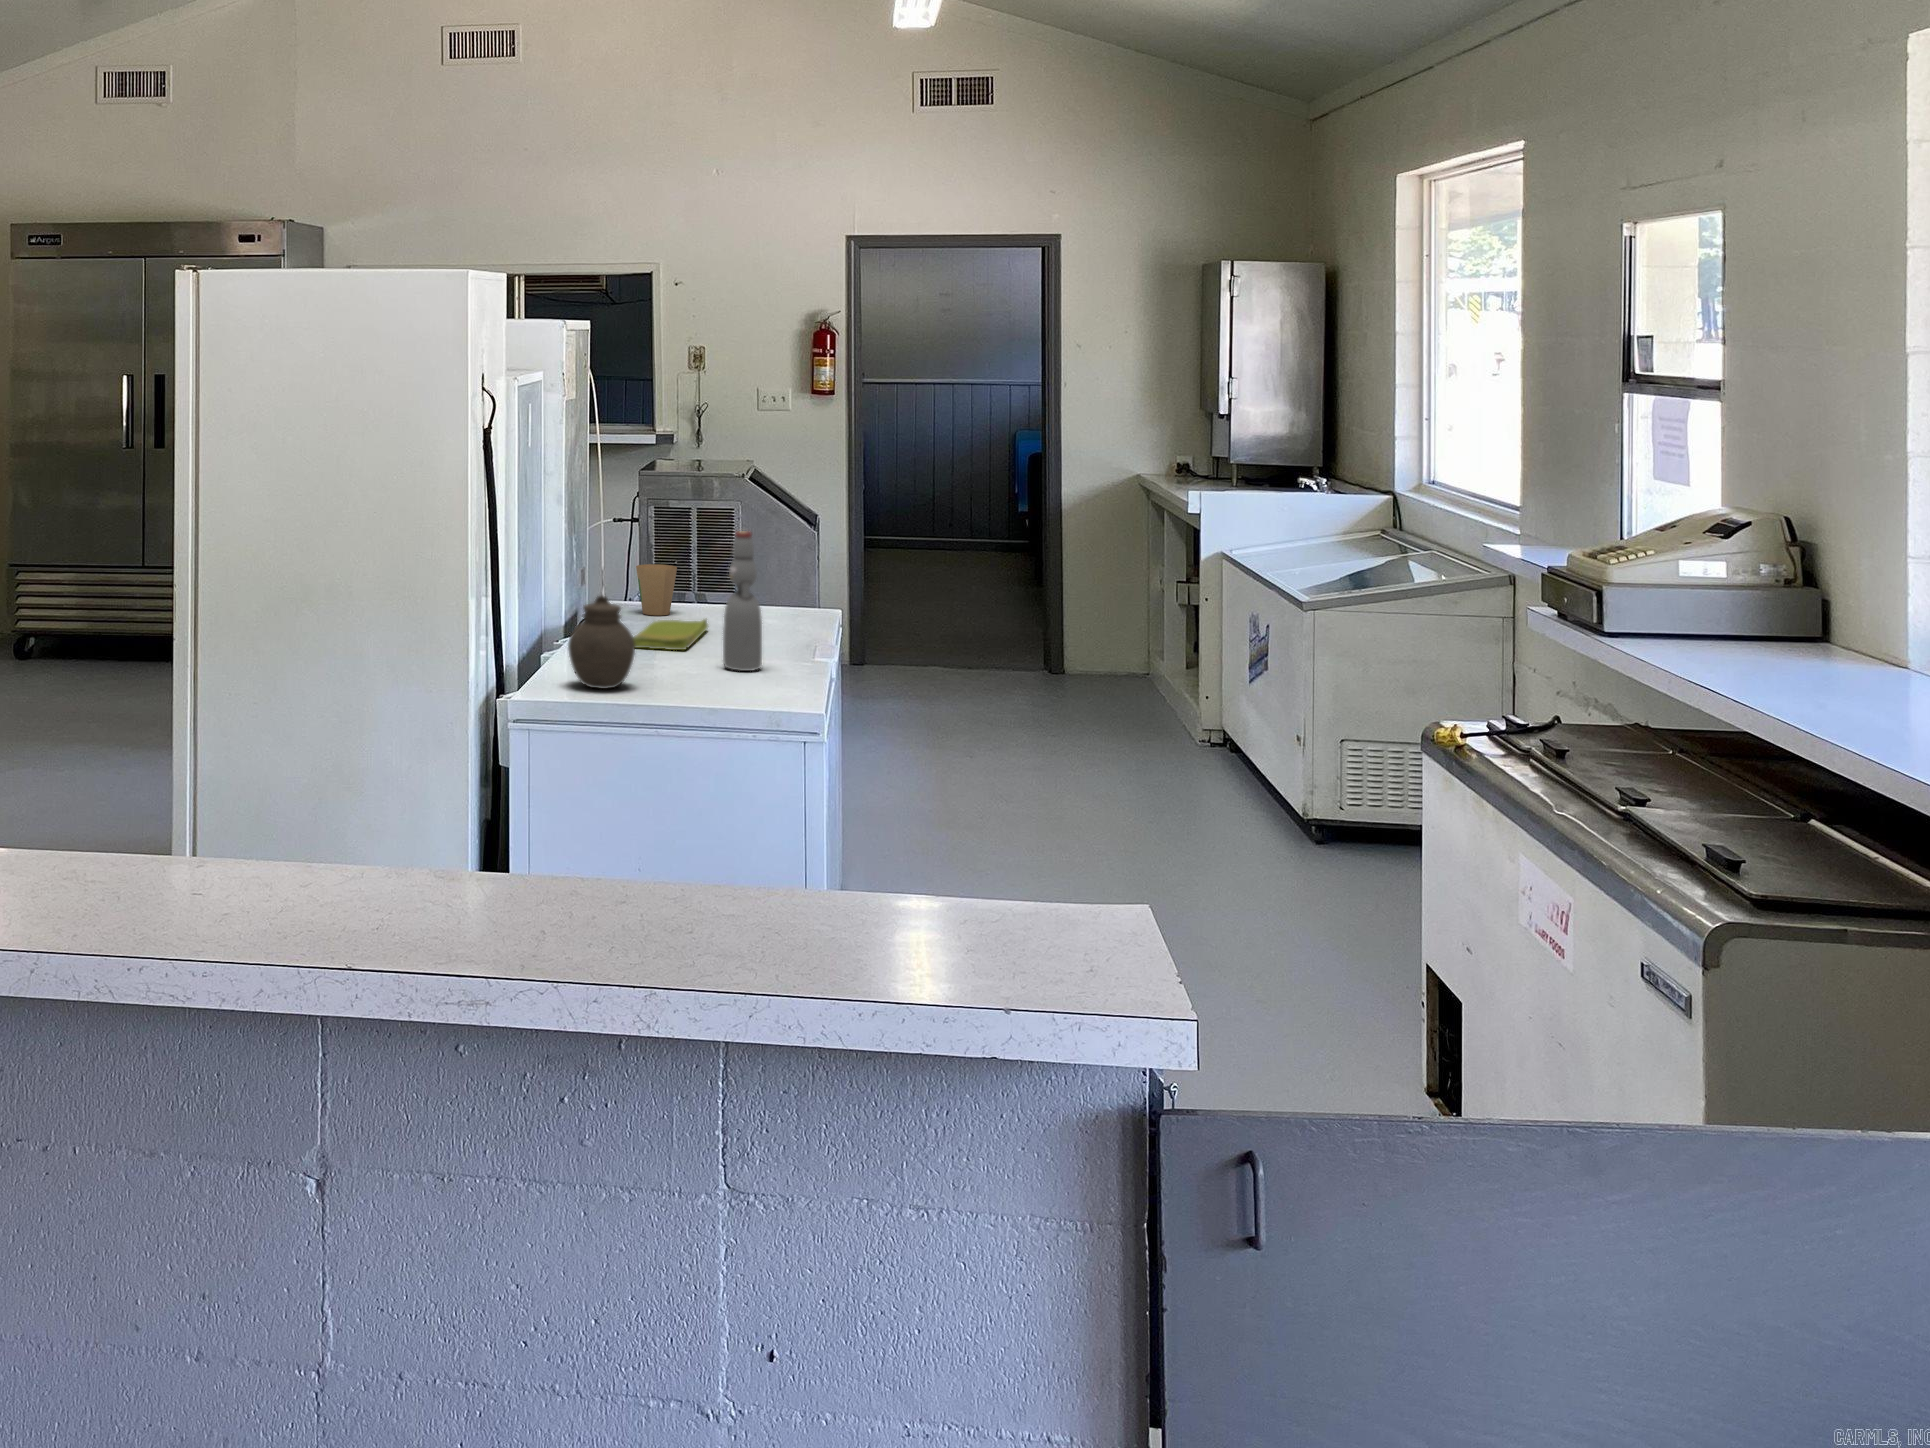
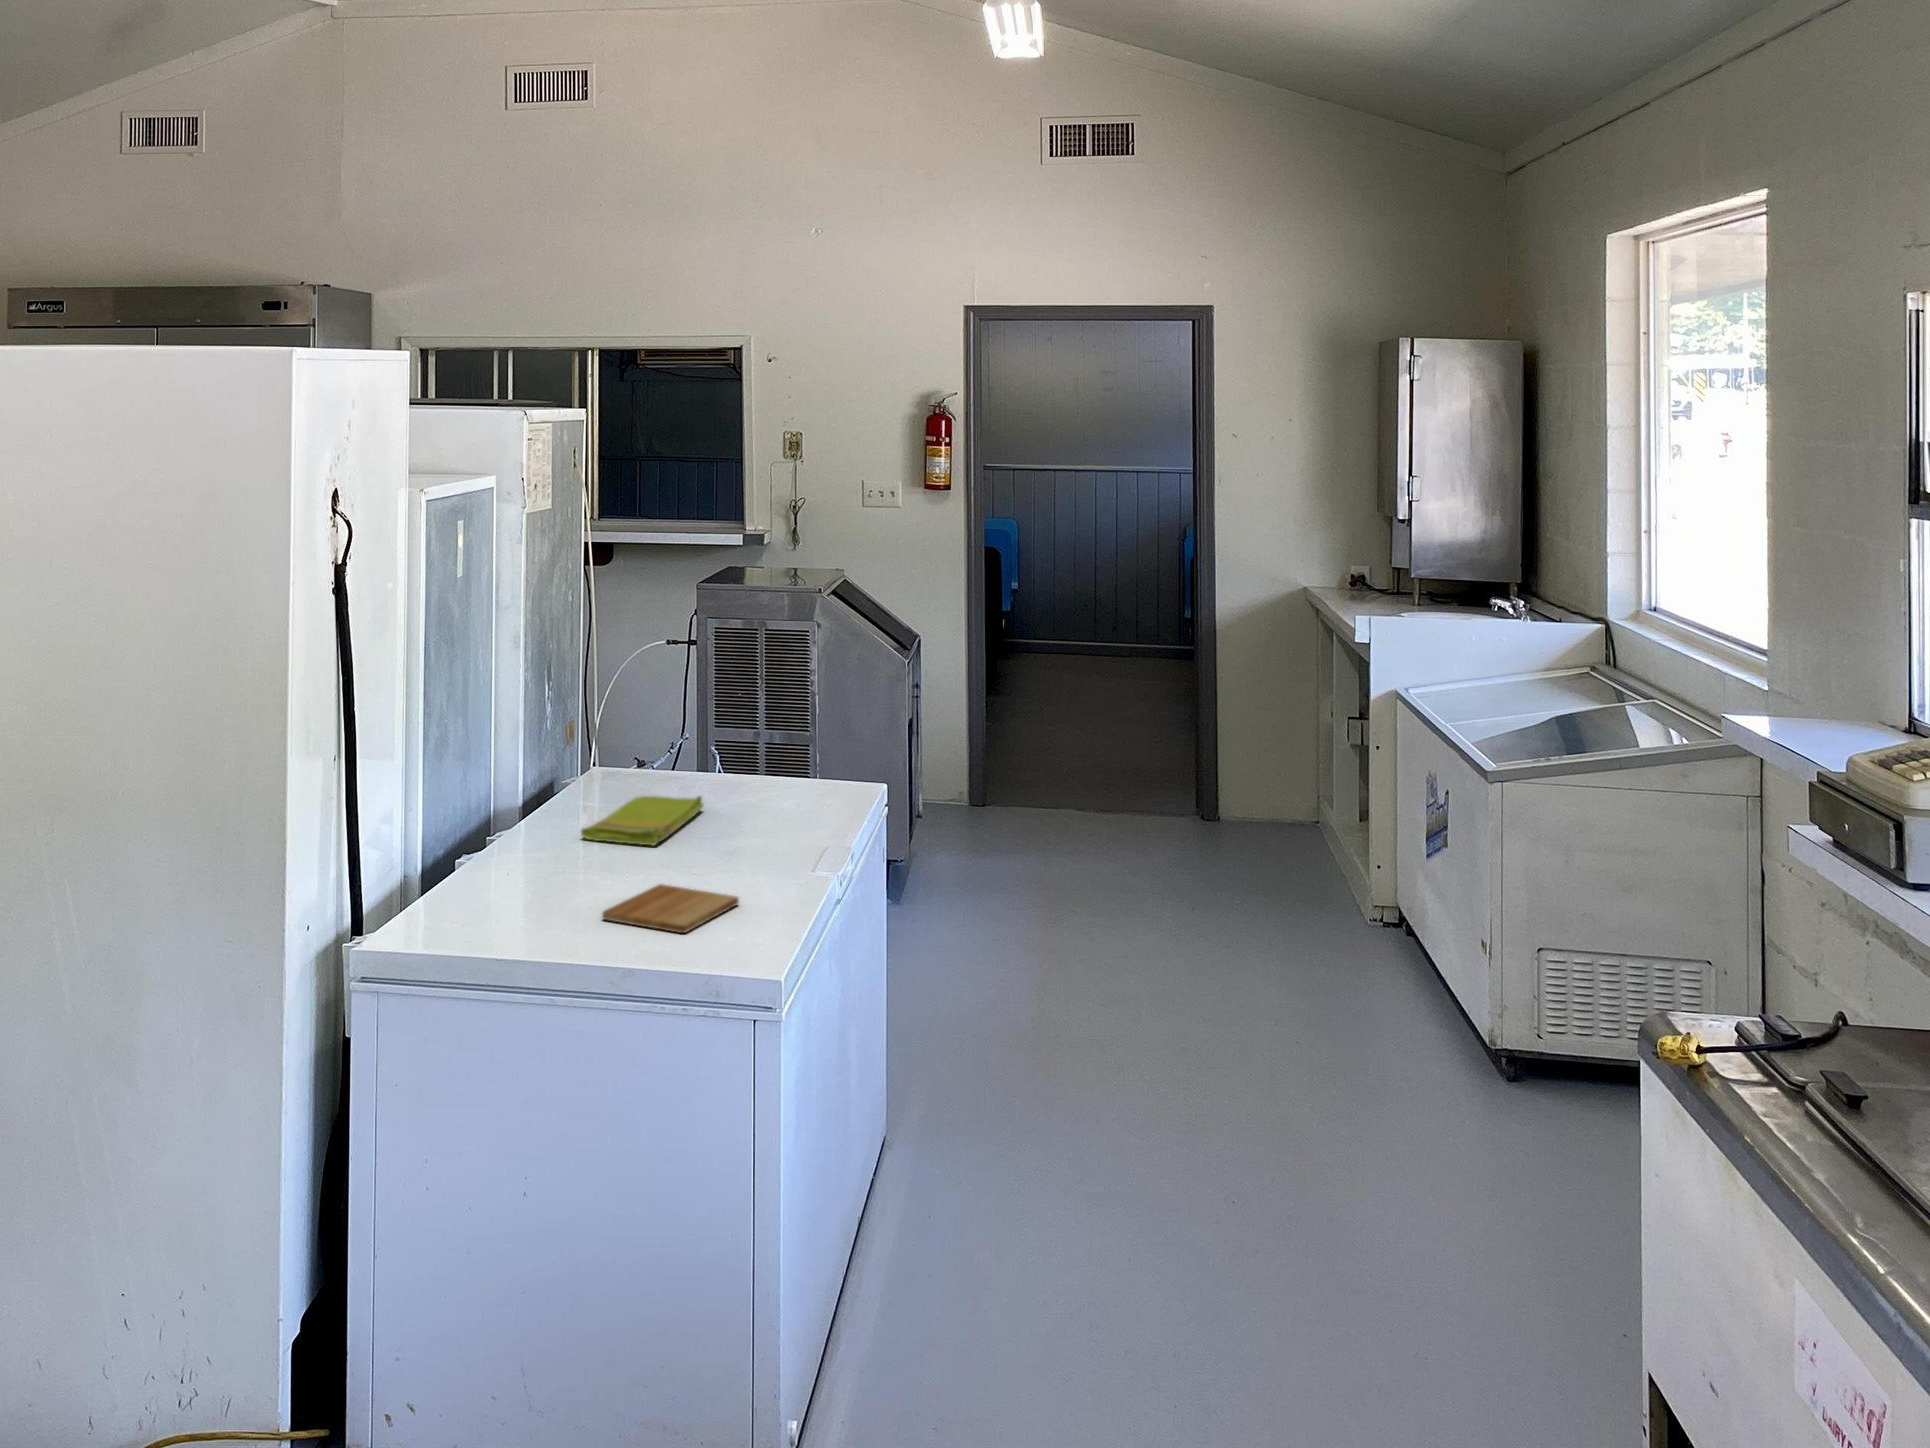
bottle: present [723,531,762,671] -> none [691,695,742,884]
paper cup: present [636,564,677,615] -> none [625,718,677,785]
jar: present [568,596,635,689] -> none [465,786,555,914]
cutting board: none [673,670,767,697] -> present [602,884,739,933]

